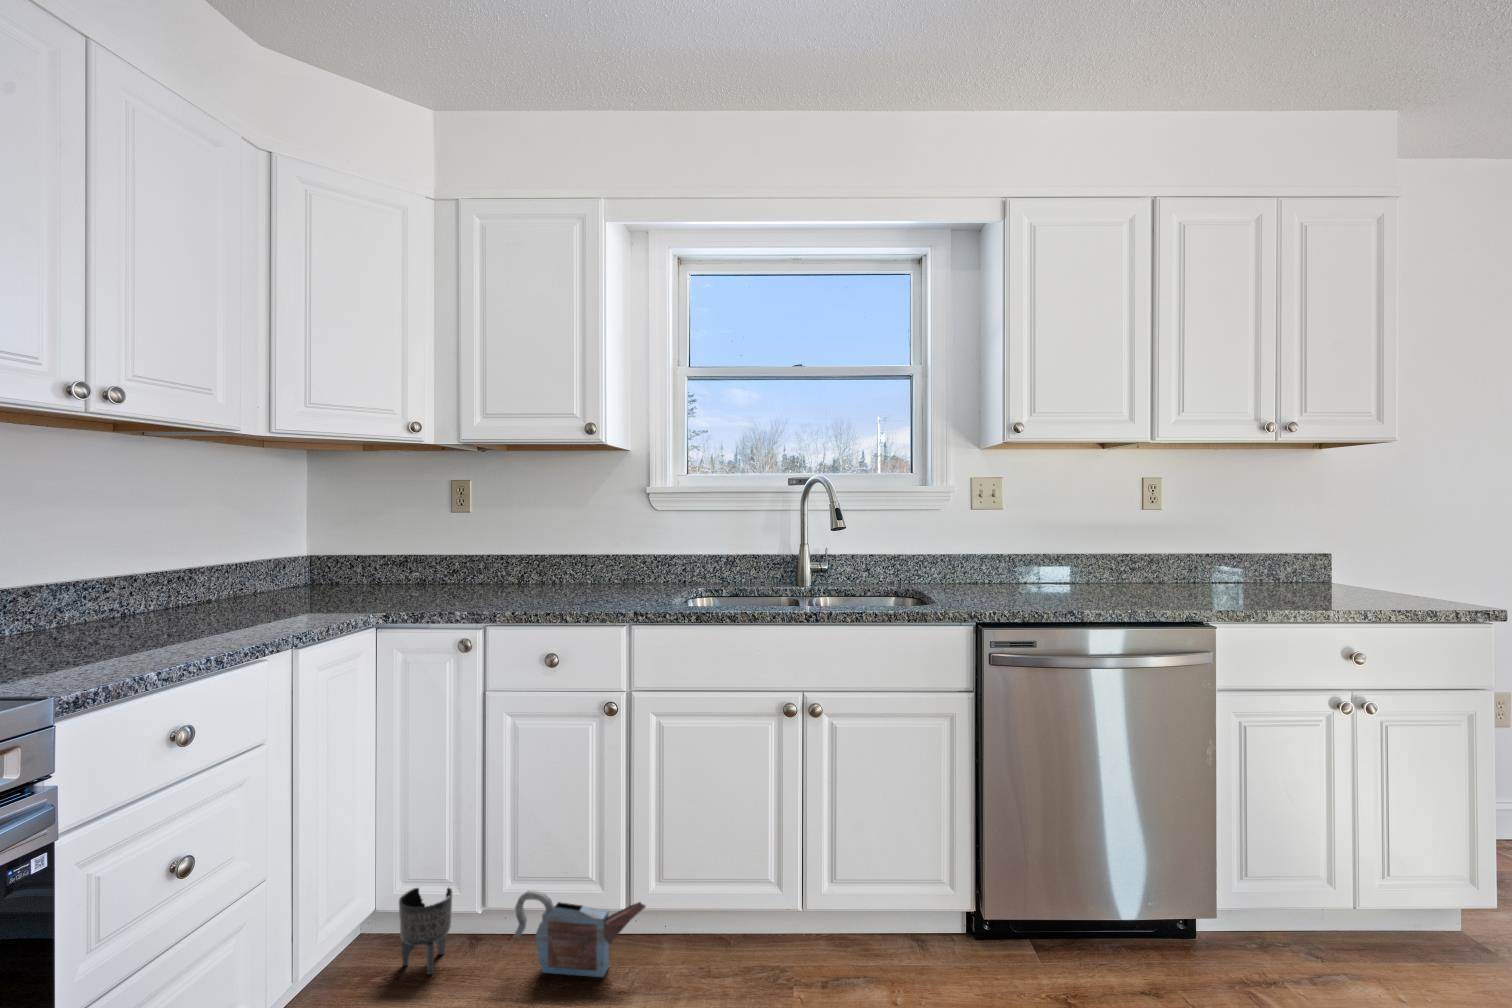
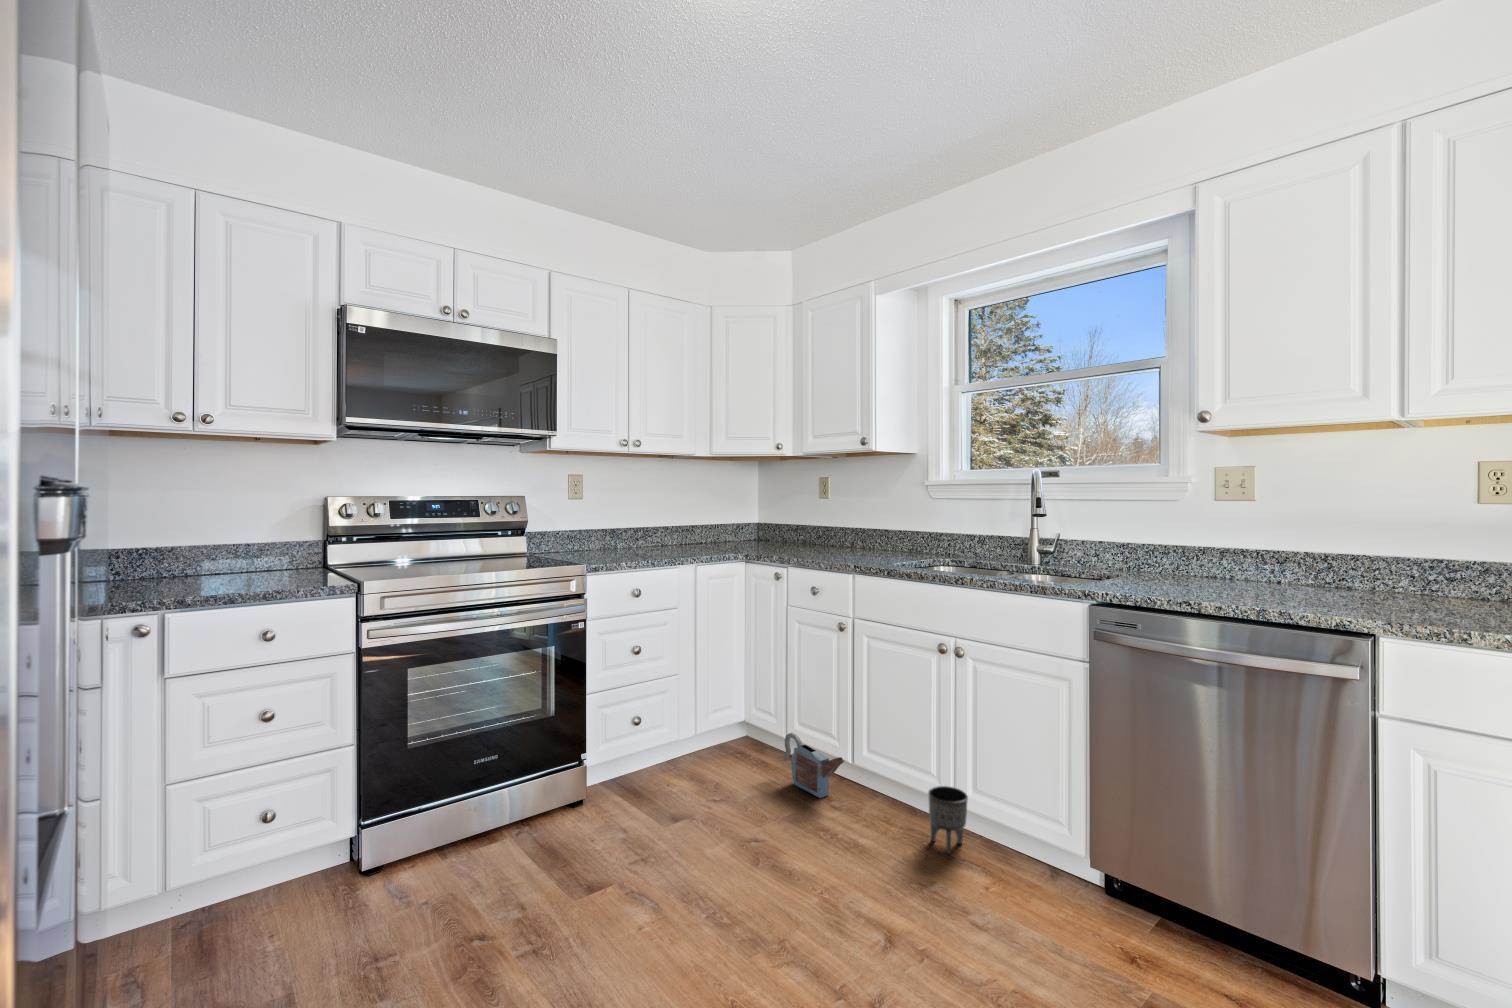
planter: present [399,886,452,974] -> present [928,786,968,854]

